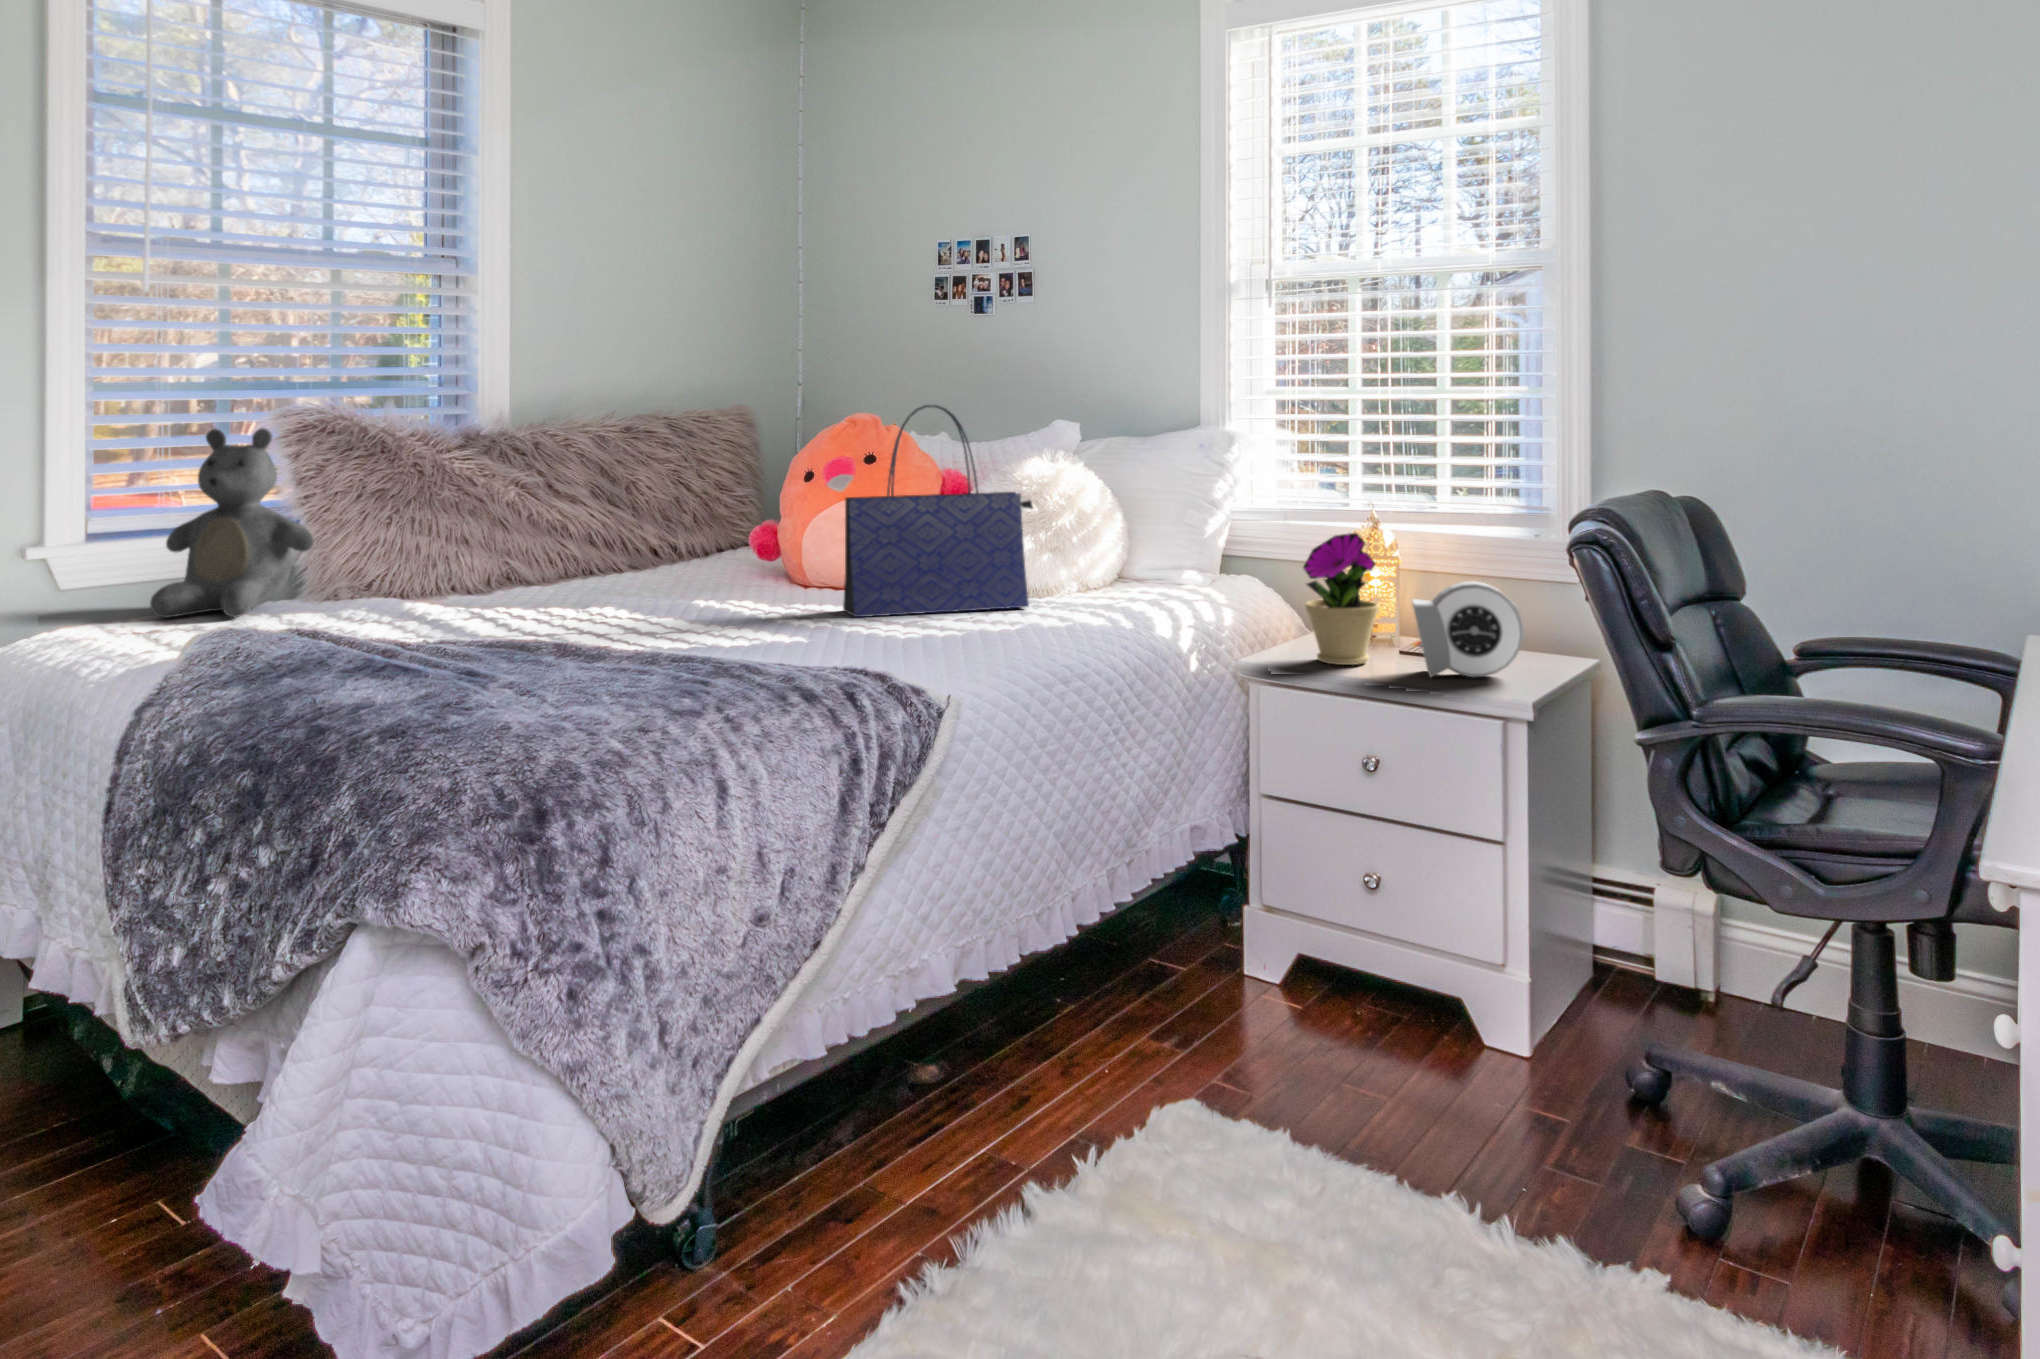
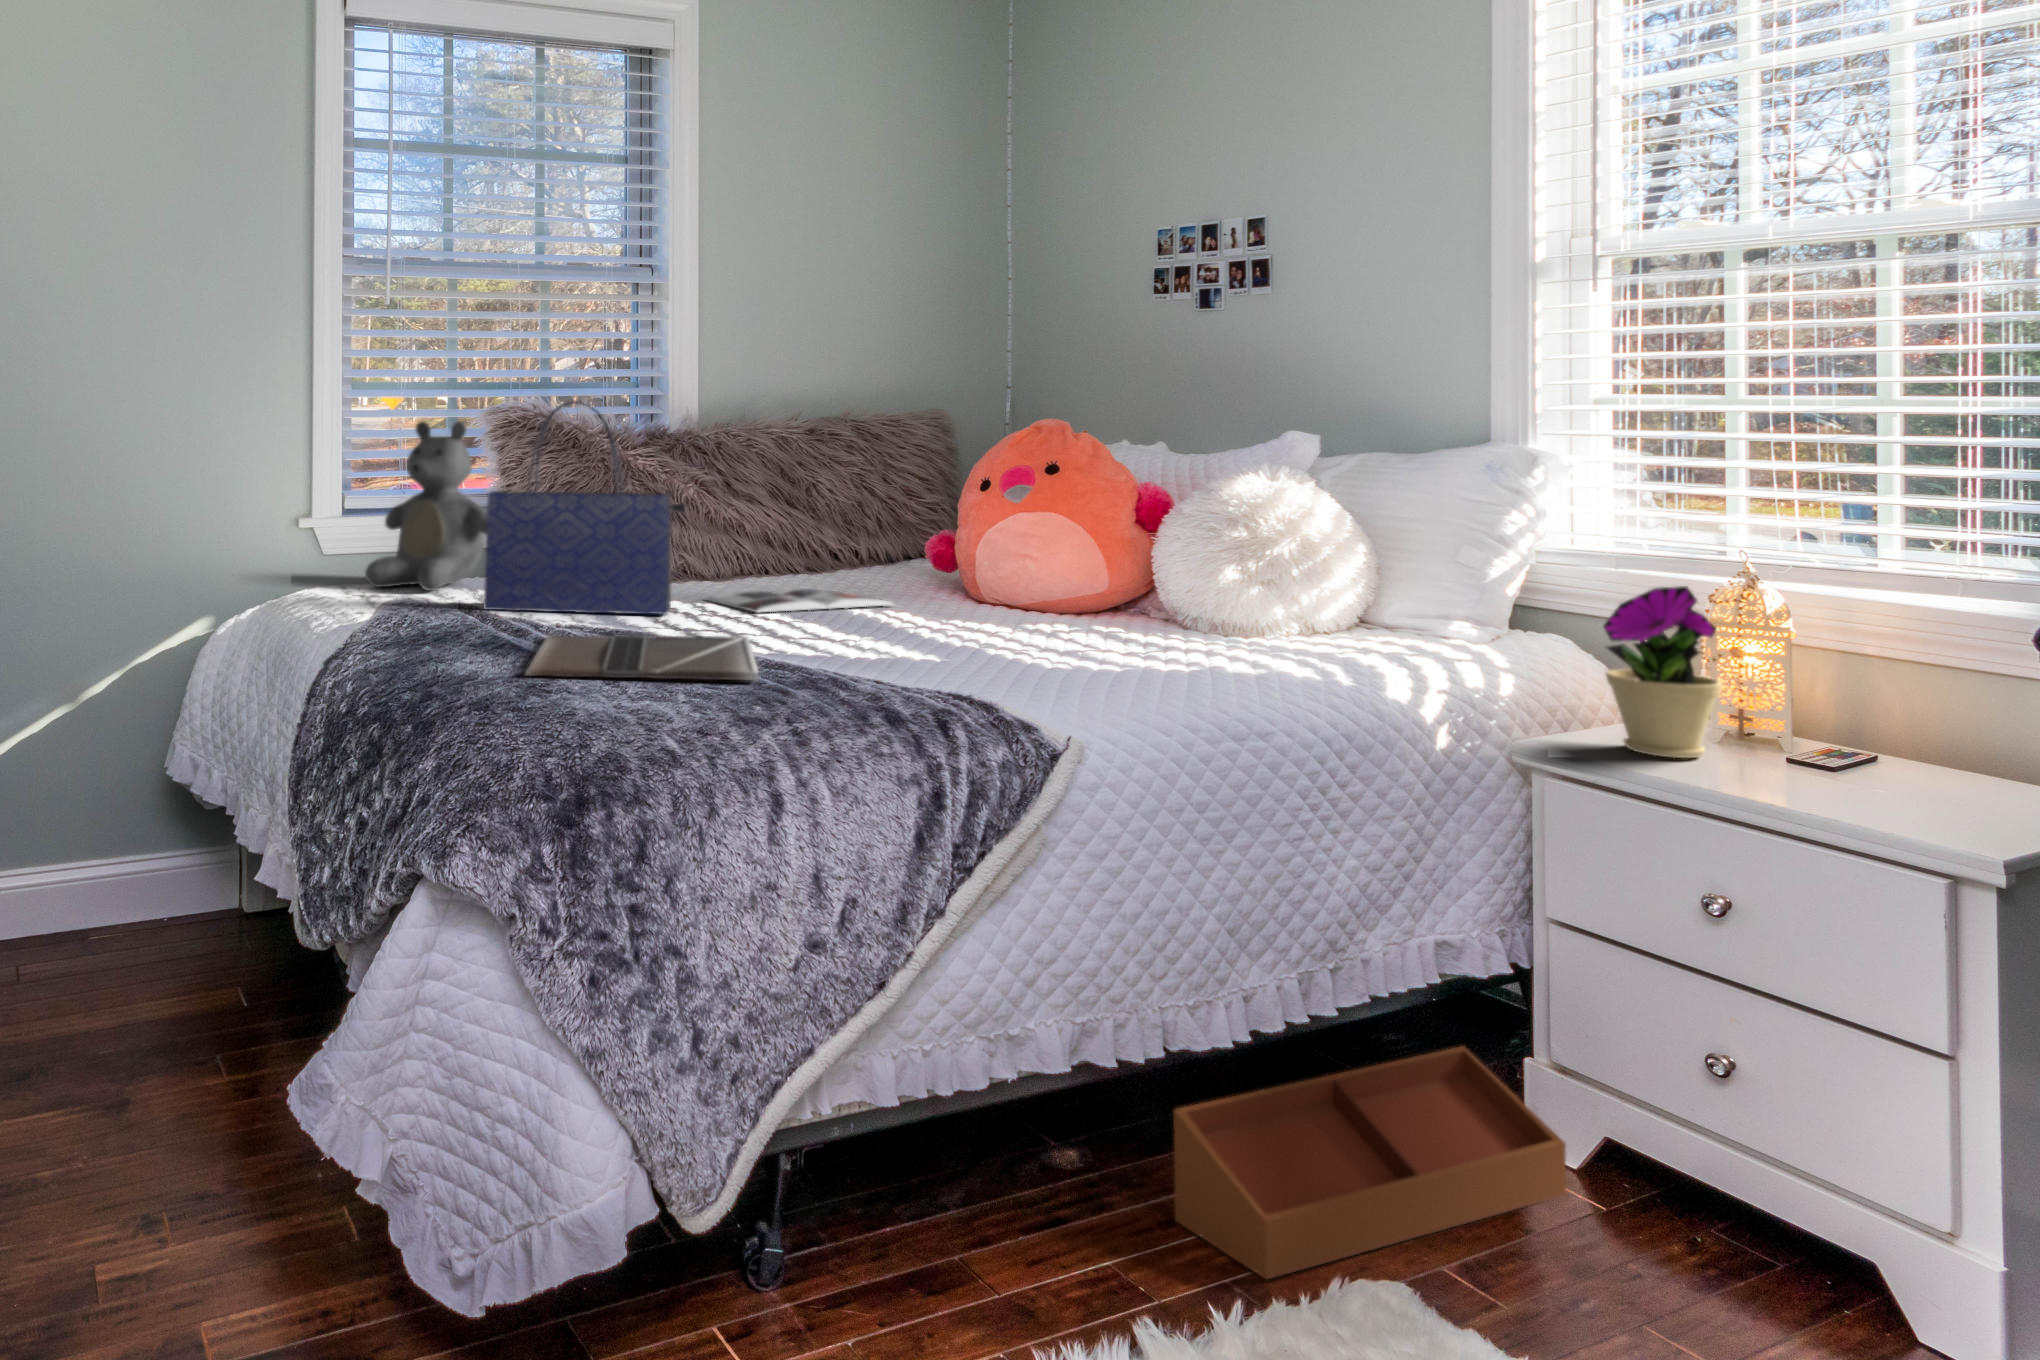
tote bag: present [843,405,1033,617] -> present [483,402,685,615]
alarm clock: present [1412,581,1524,677] -> none [1767,663,1960,796]
magazine: none [548,583,736,611] -> present [707,588,893,612]
laptop: none [412,635,667,696] -> present [525,636,759,681]
storage bin: none [1030,914,1293,1136] -> present [1173,1046,1566,1279]

